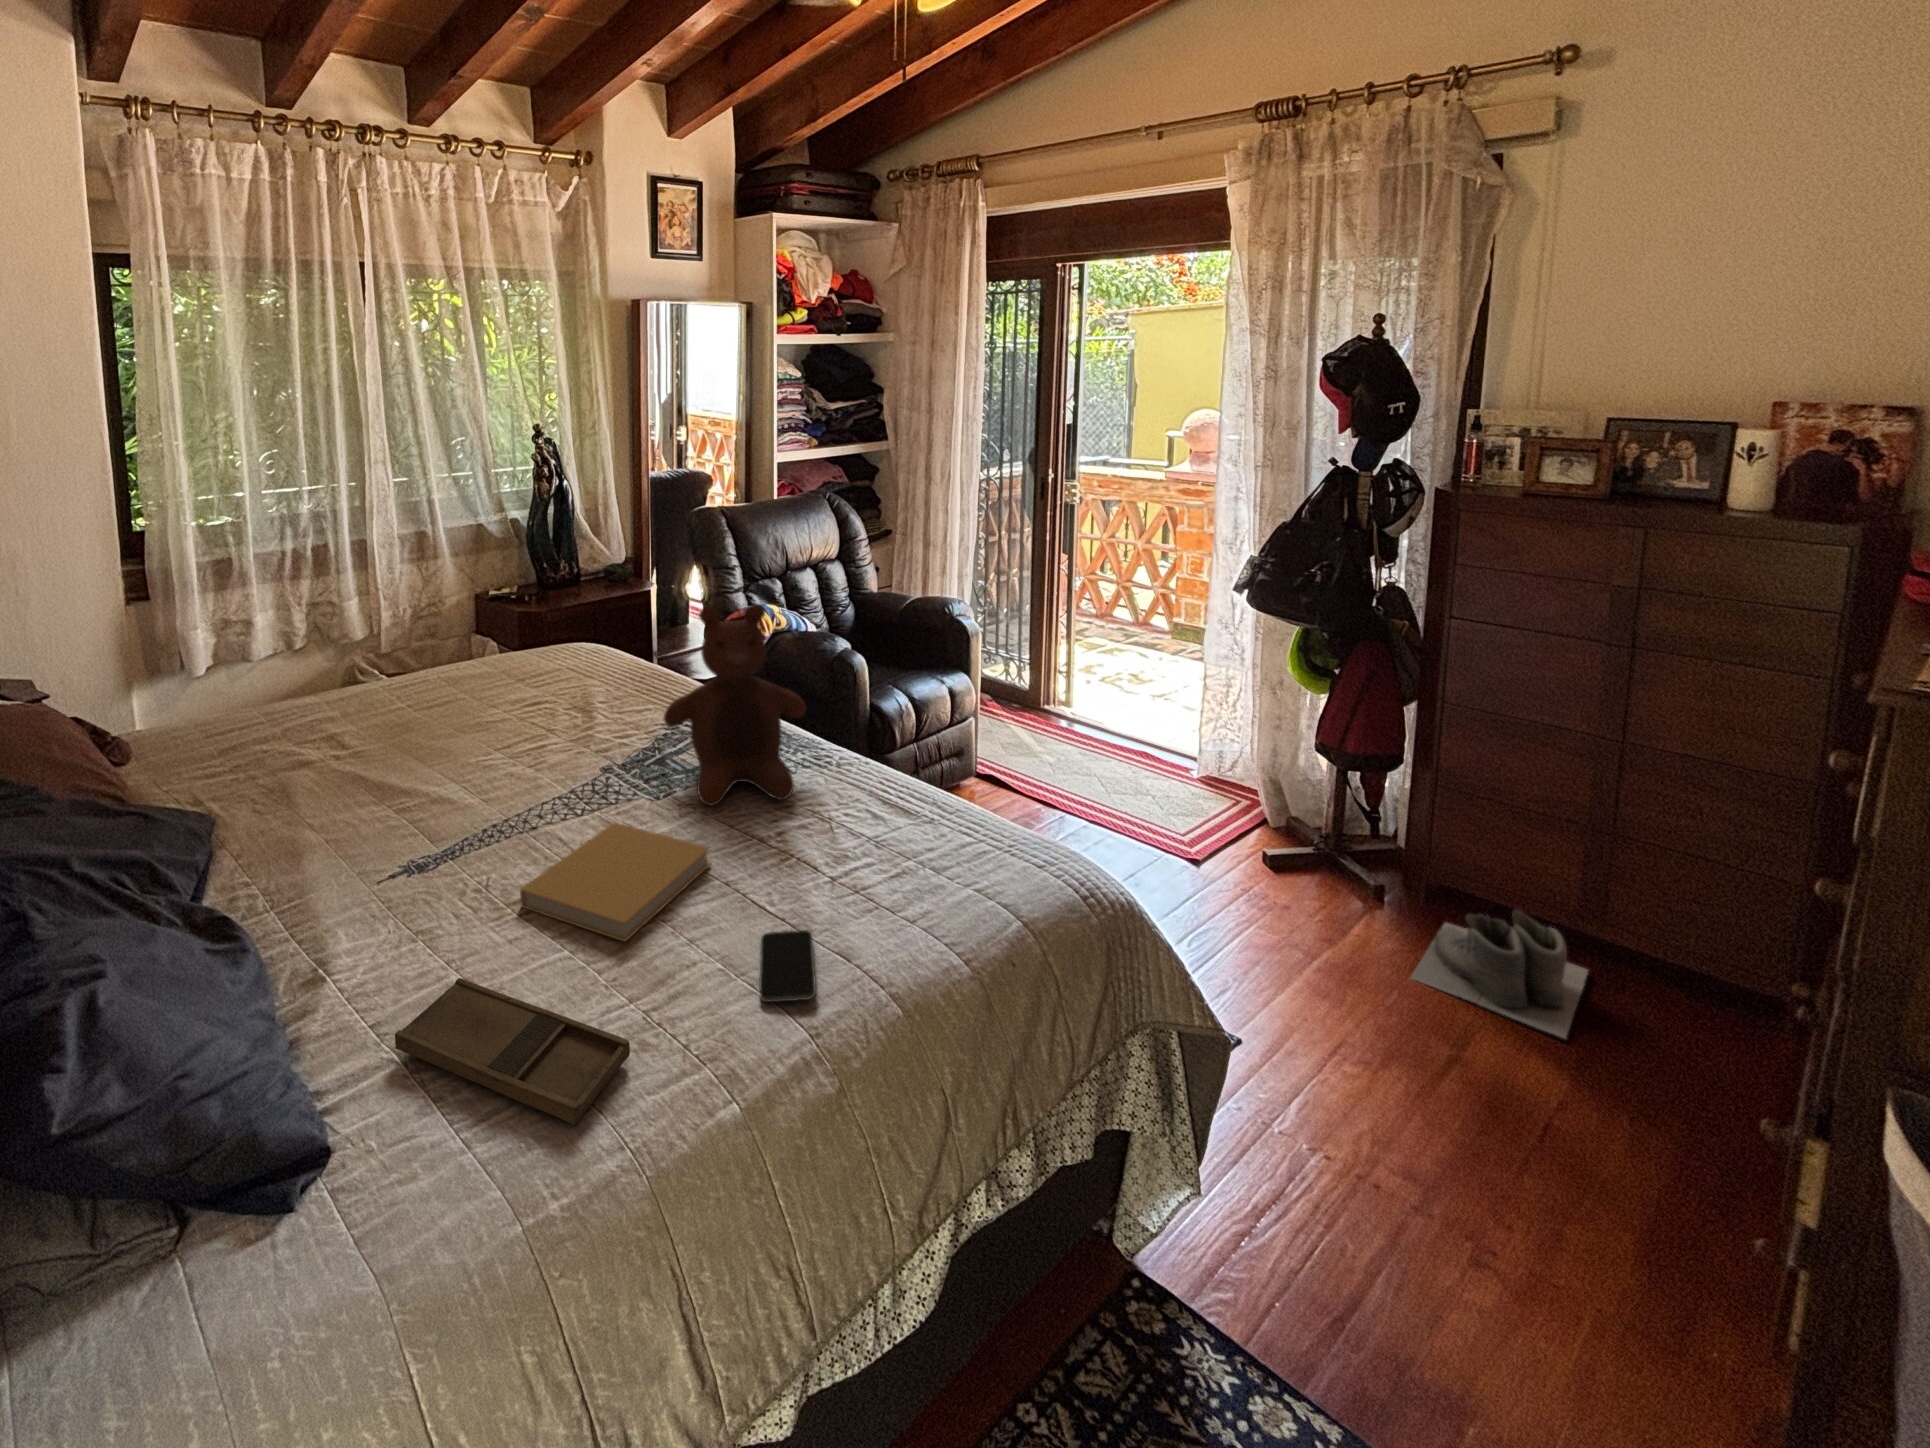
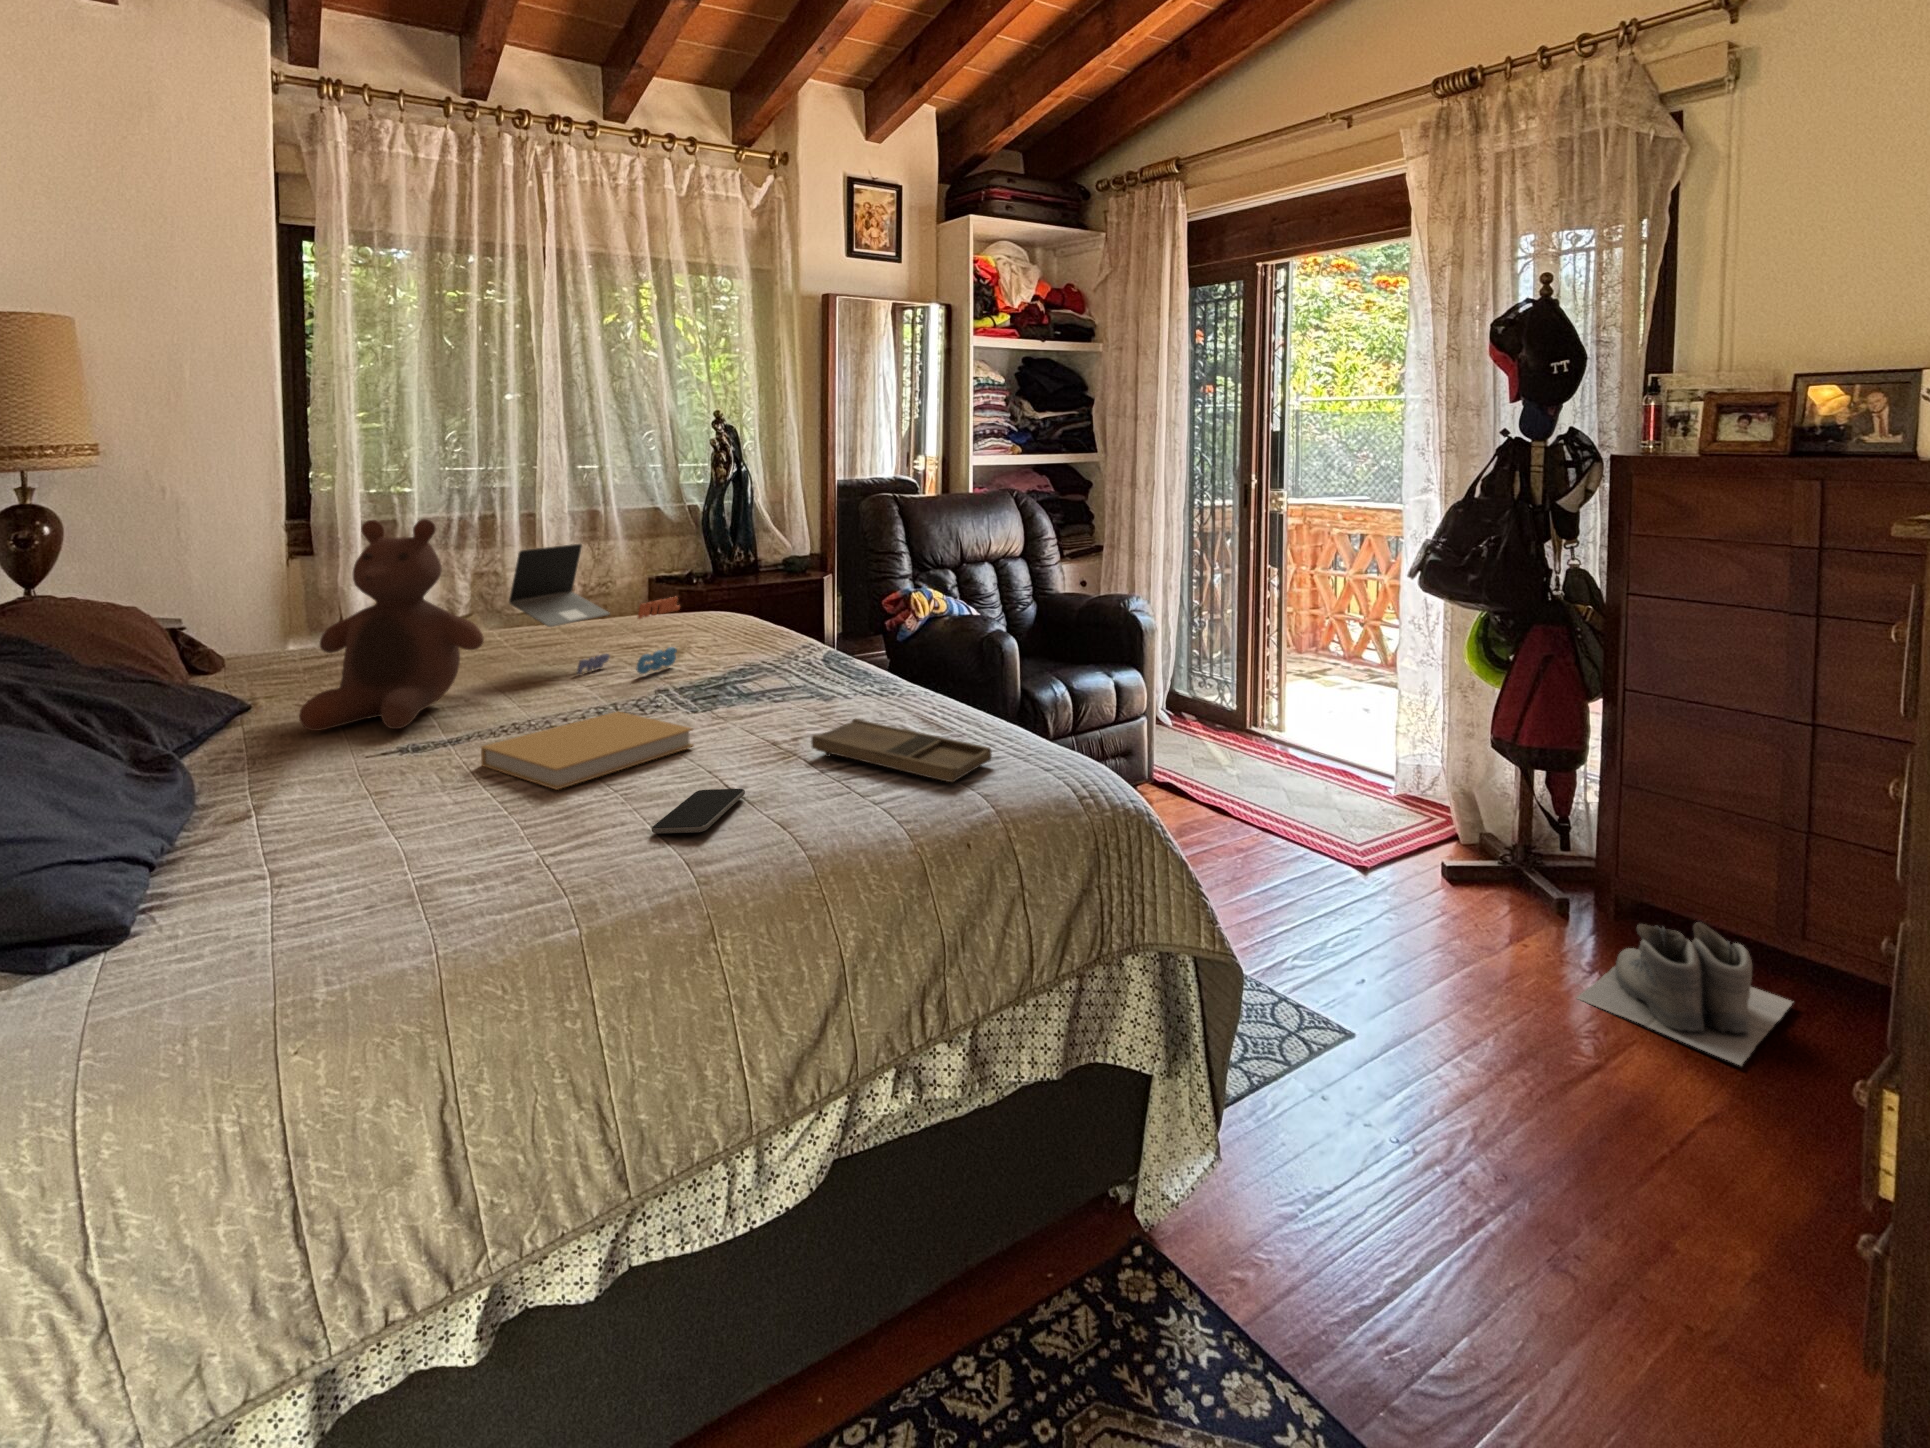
stuffed bear: present [664,604,806,806] -> present [299,519,484,731]
laptop: none [448,620,609,757] -> present [509,544,680,674]
tray: present [395,978,630,1125] -> present [811,719,992,782]

